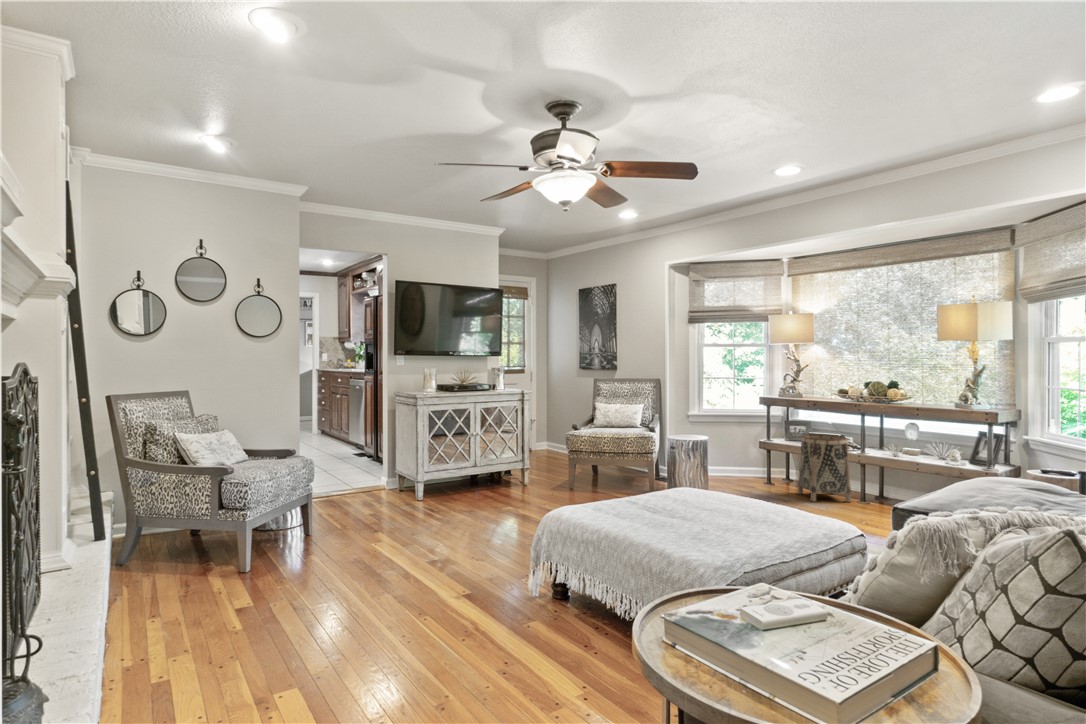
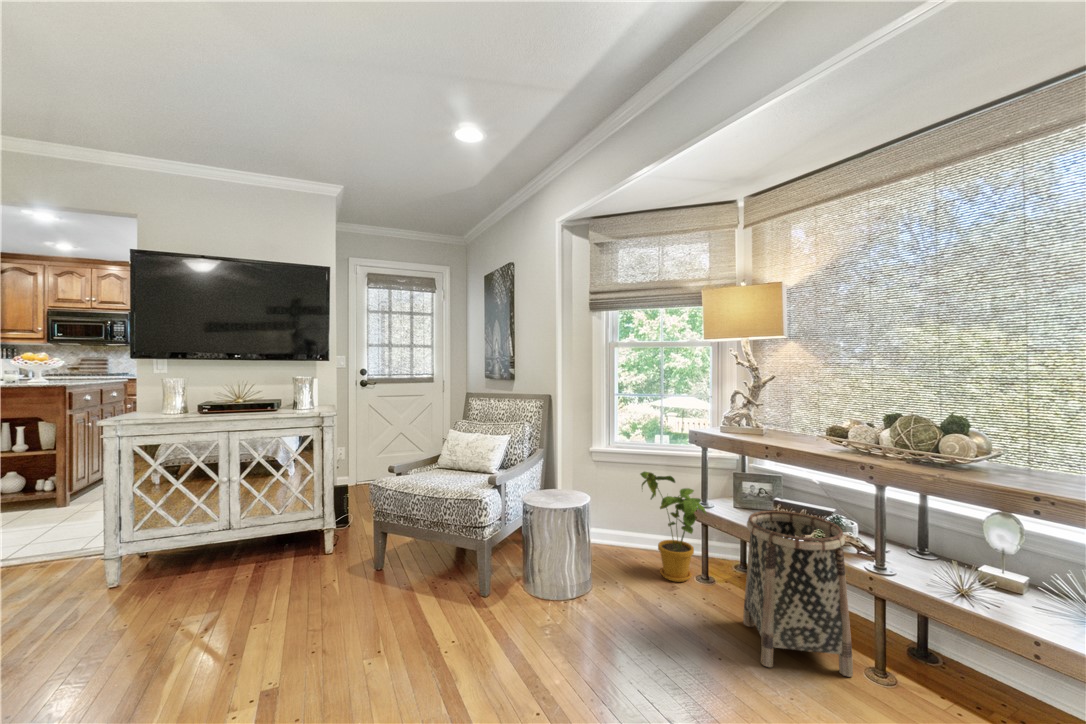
house plant: none [733,421,773,484] -> present [640,472,706,582]

